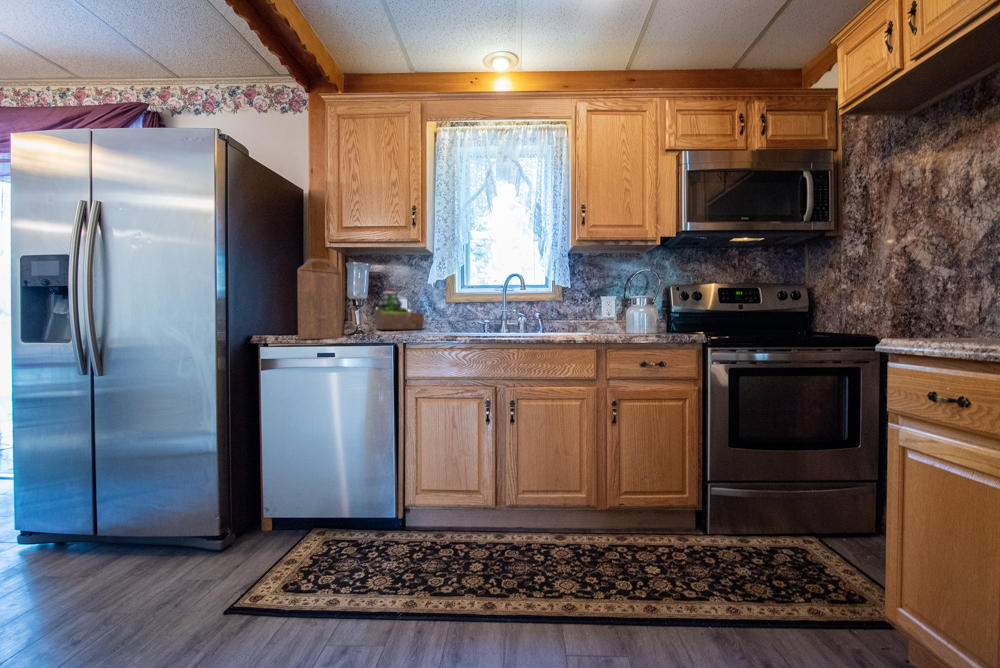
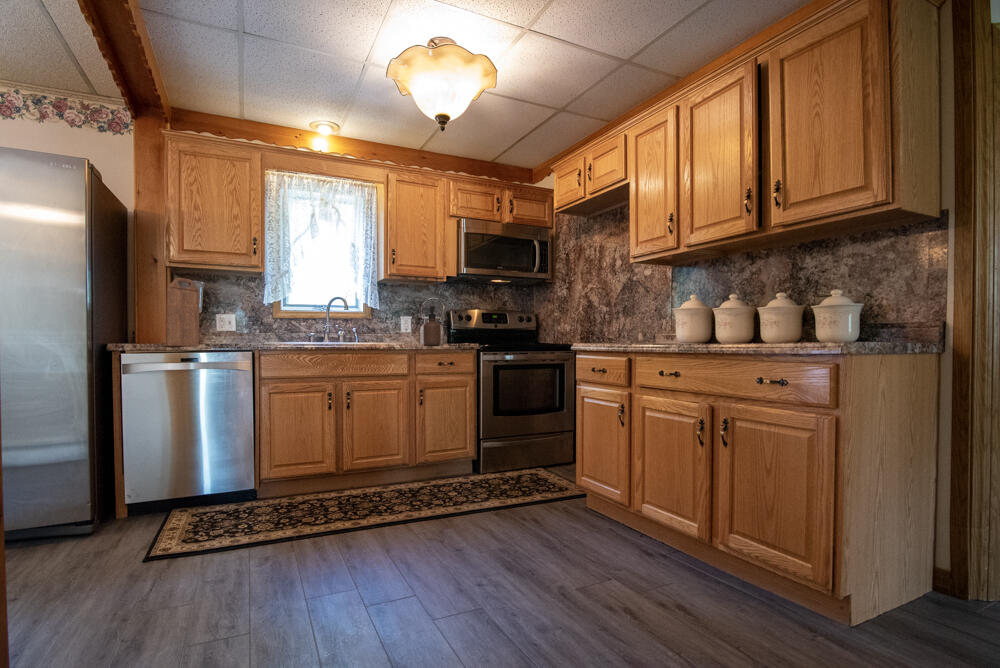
soap dispenser: none [618,281,643,338] -> present [423,306,441,346]
succulent plant: present [375,289,424,329] -> none [202,305,252,342]

